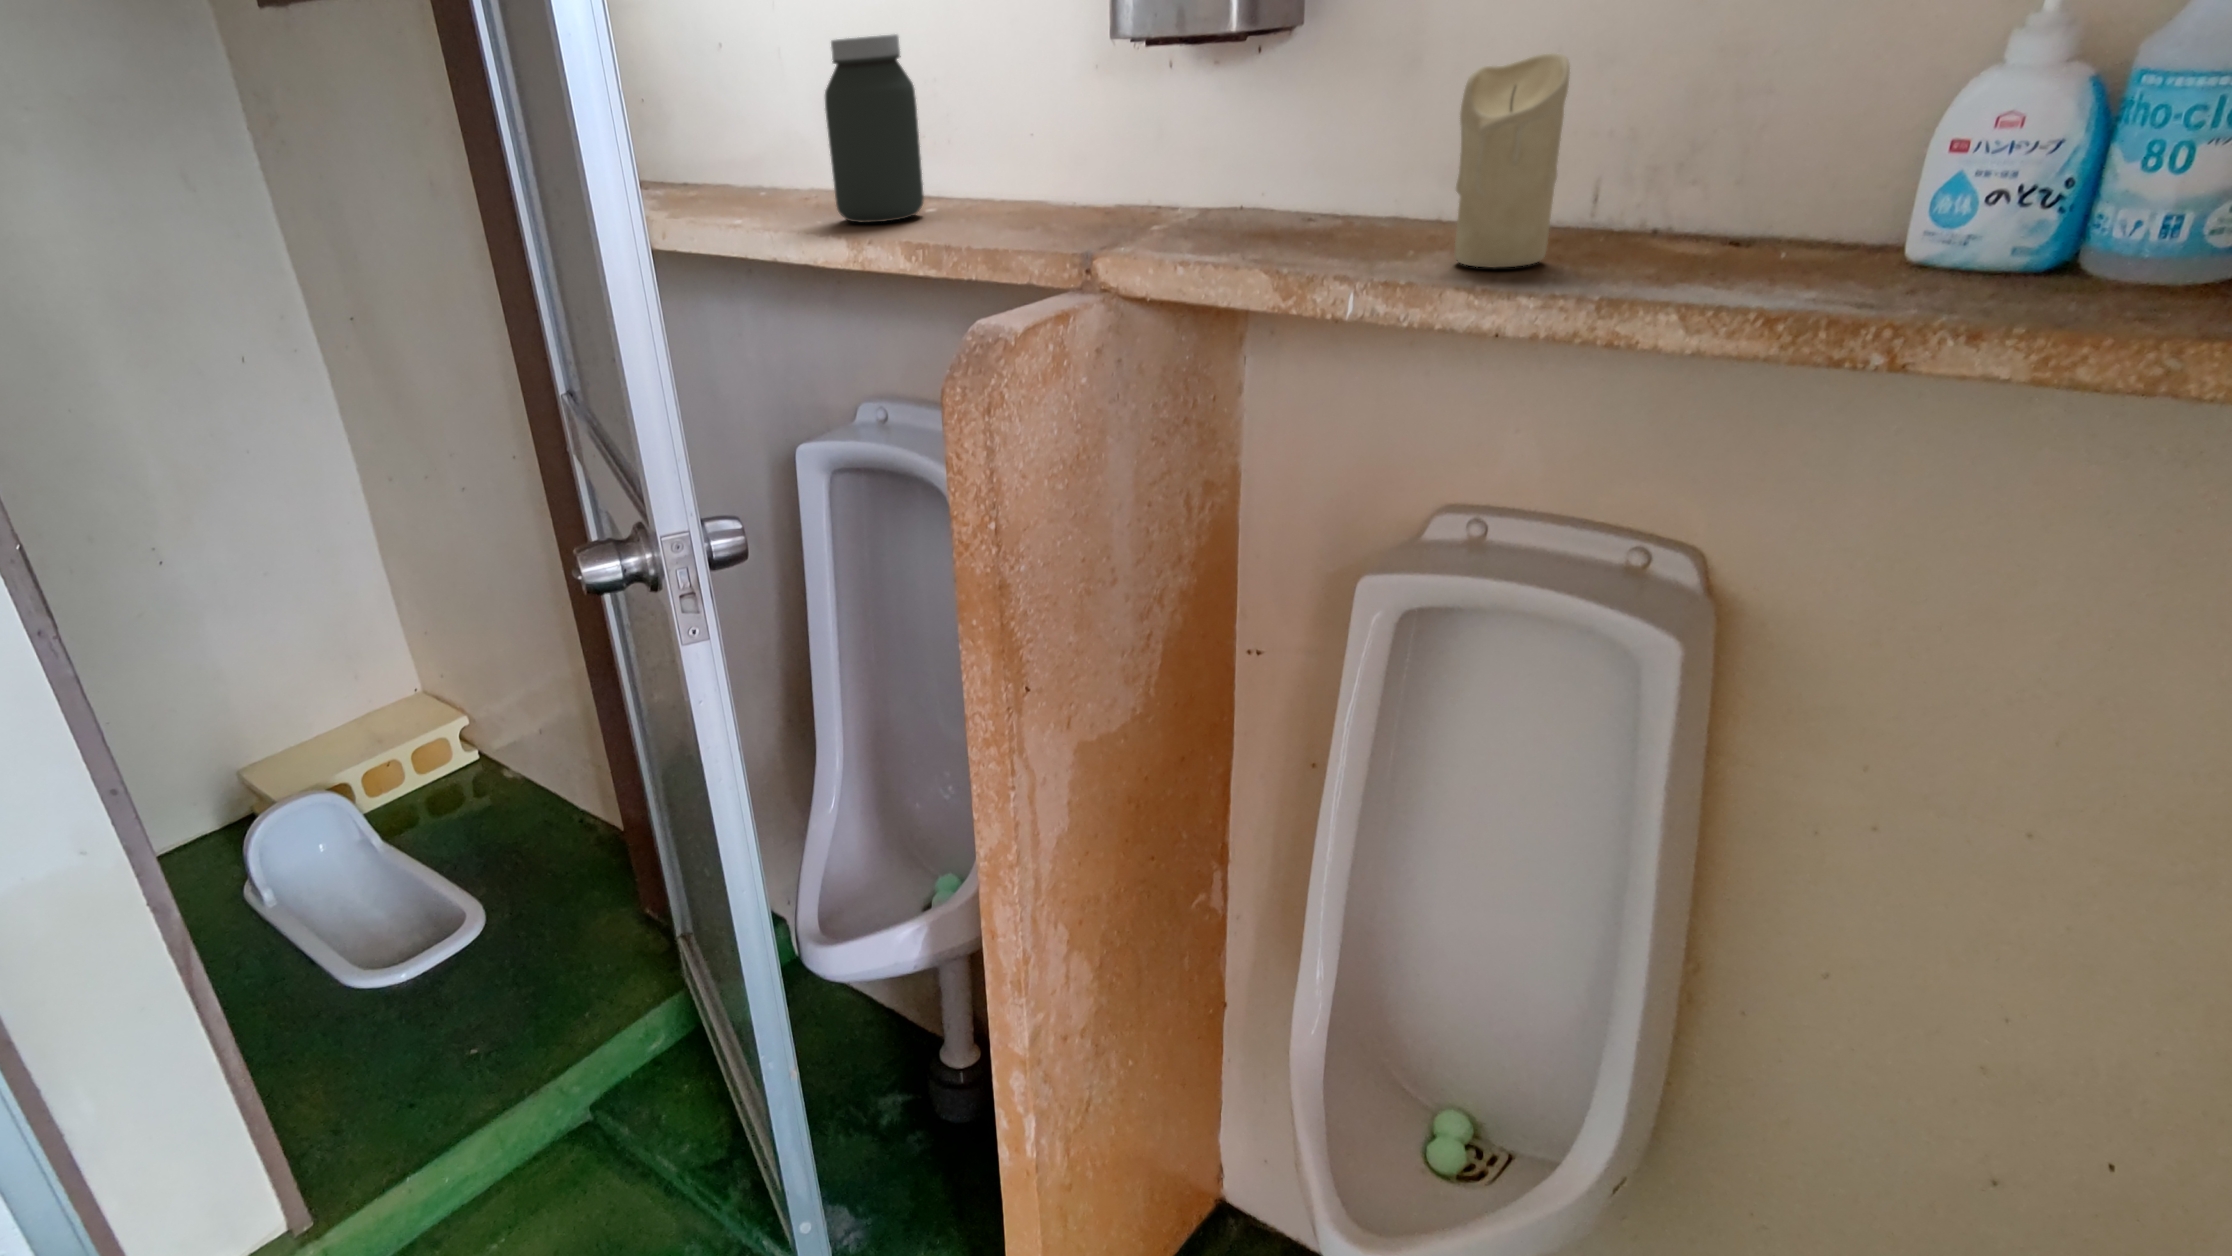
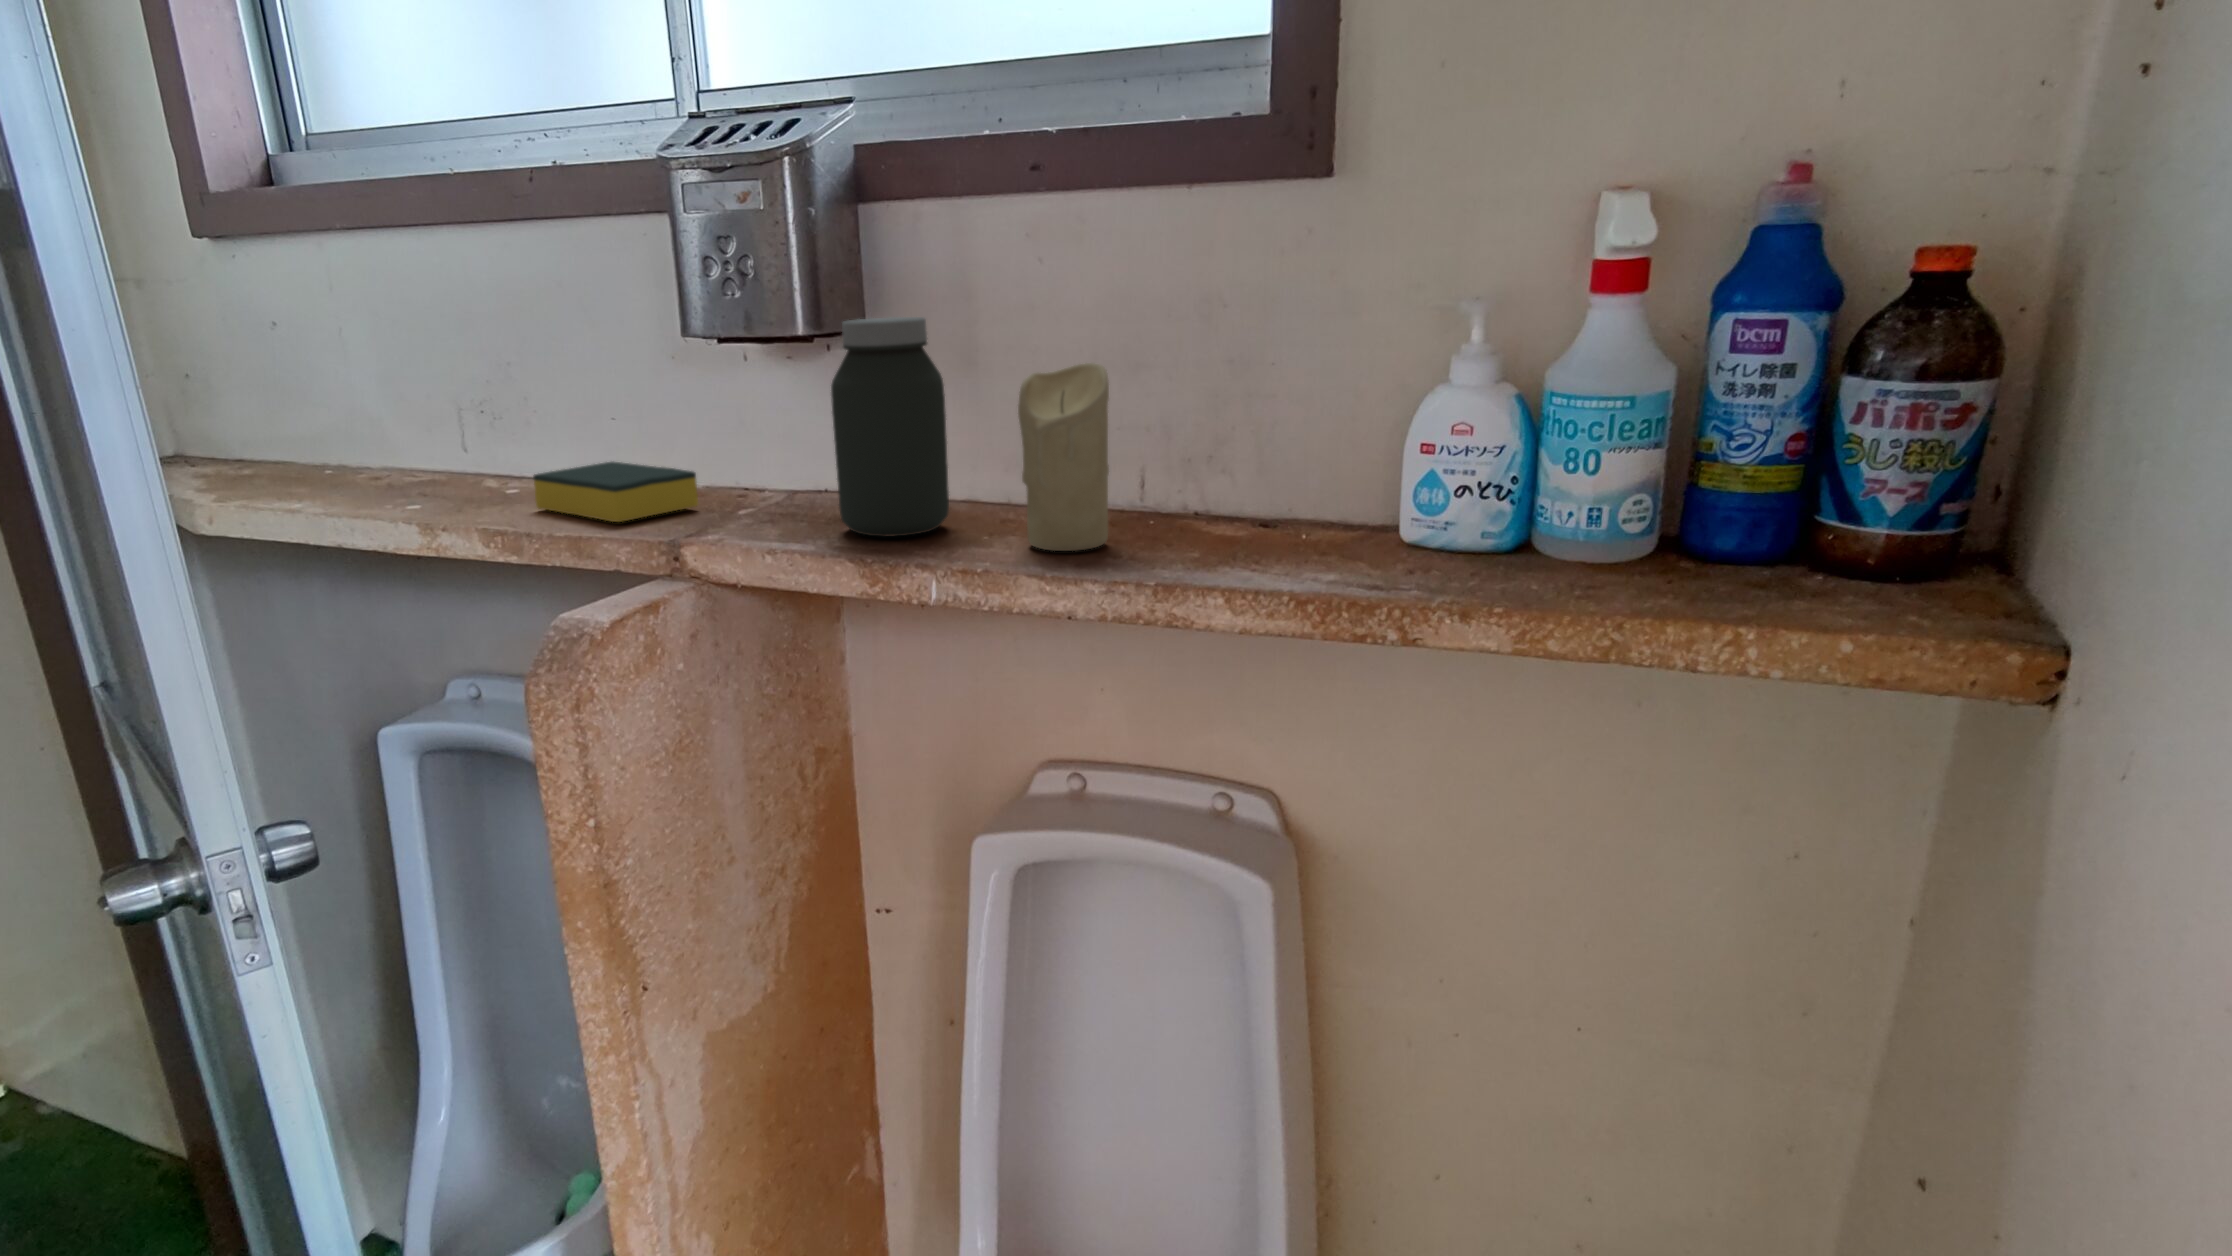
jar: present [825,34,924,222] -> present [831,317,949,537]
sponge: none [948,181,1106,240] -> present [533,462,698,522]

